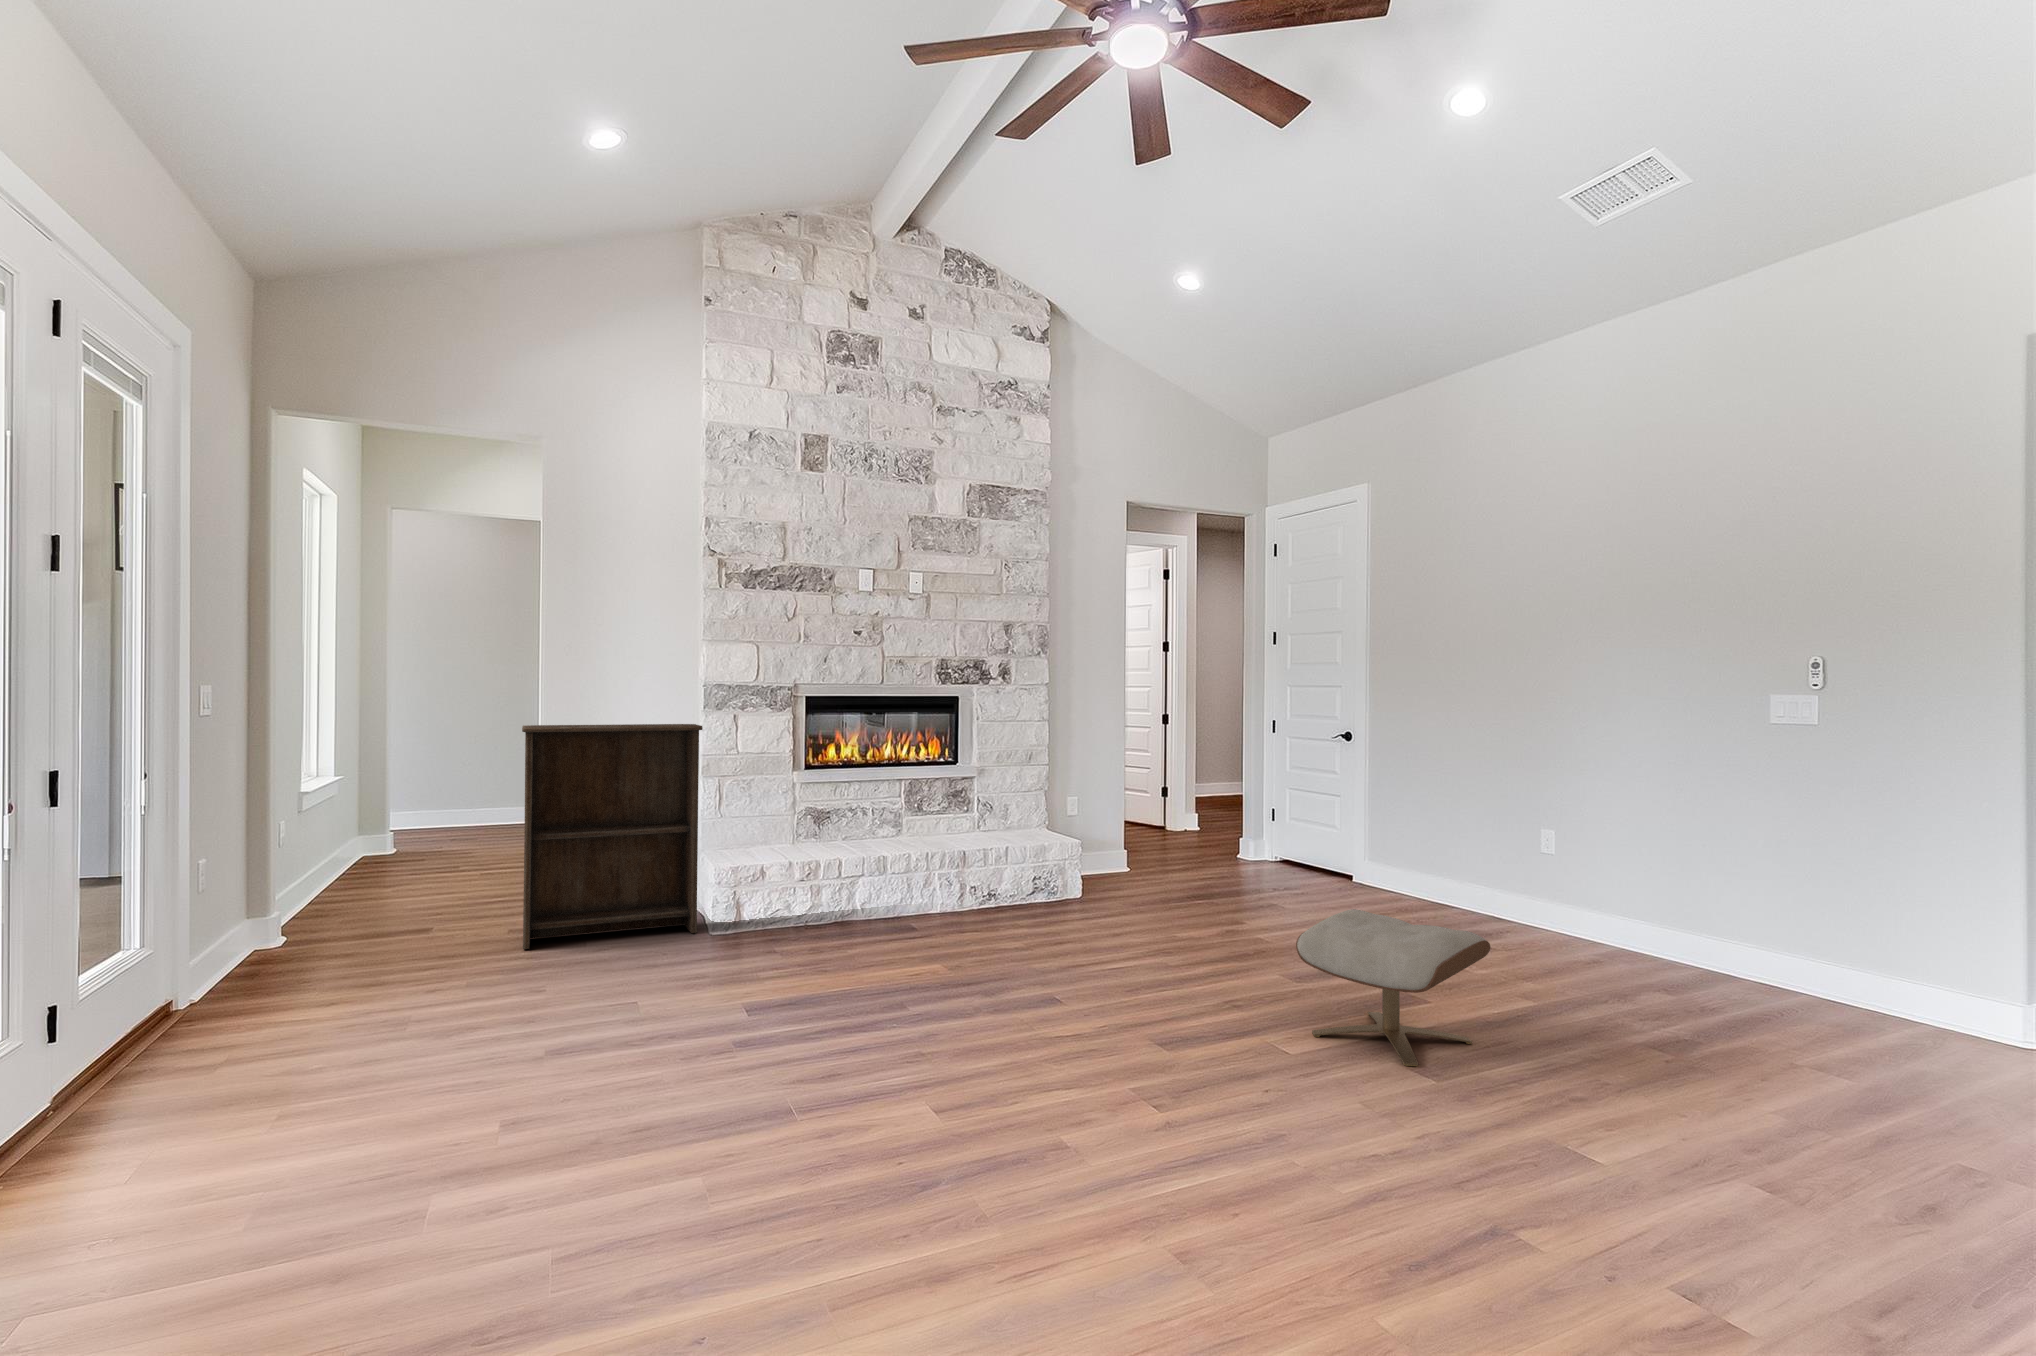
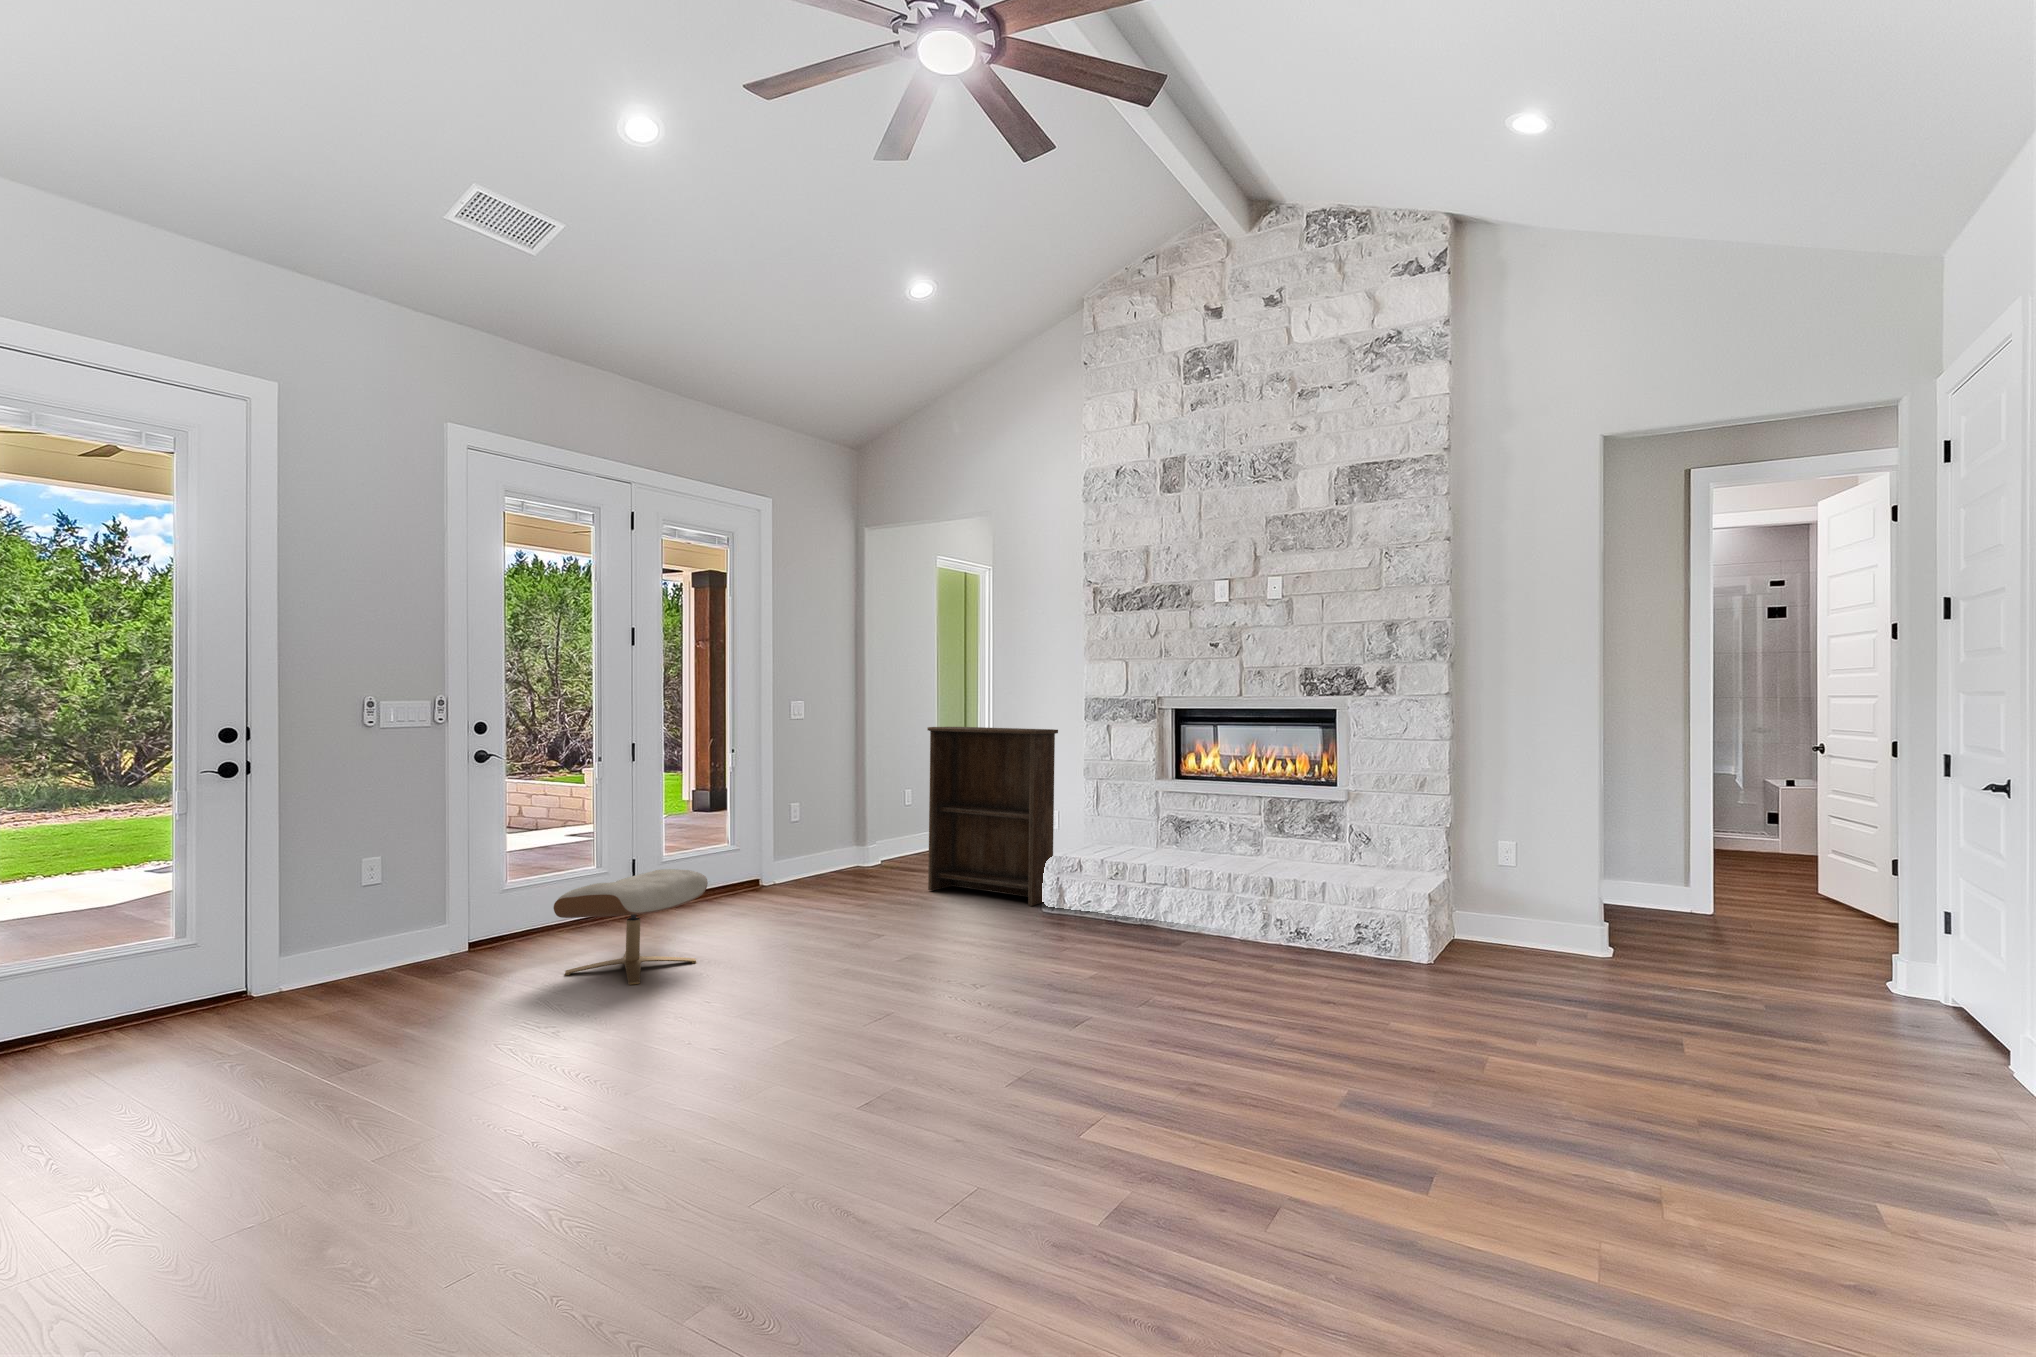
ottoman: present [1296,909,1490,1066] -> present [554,869,708,985]

